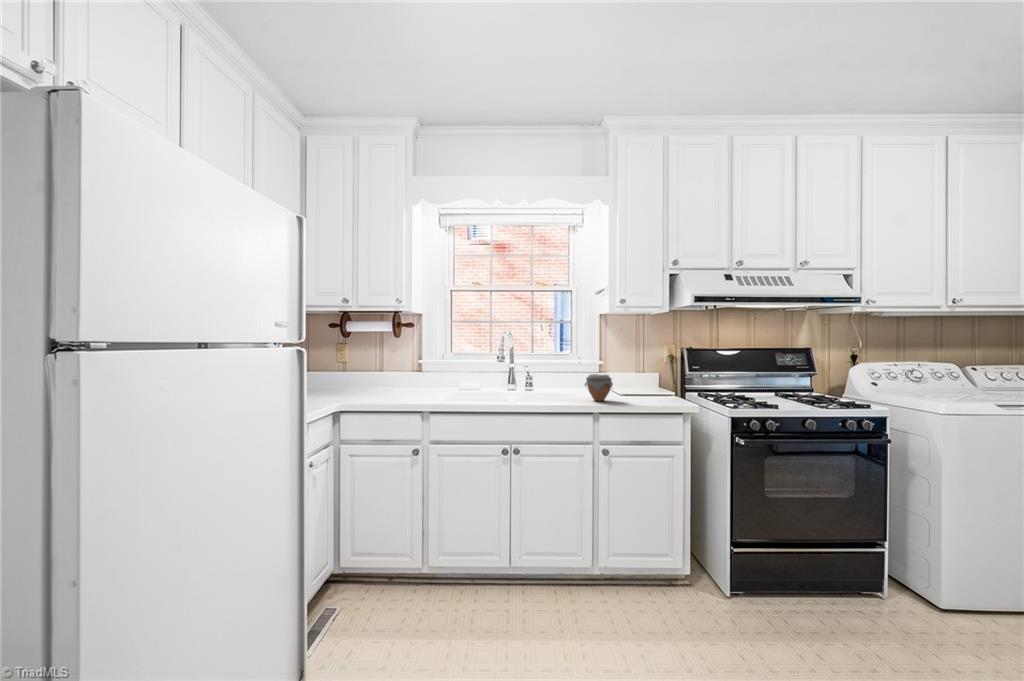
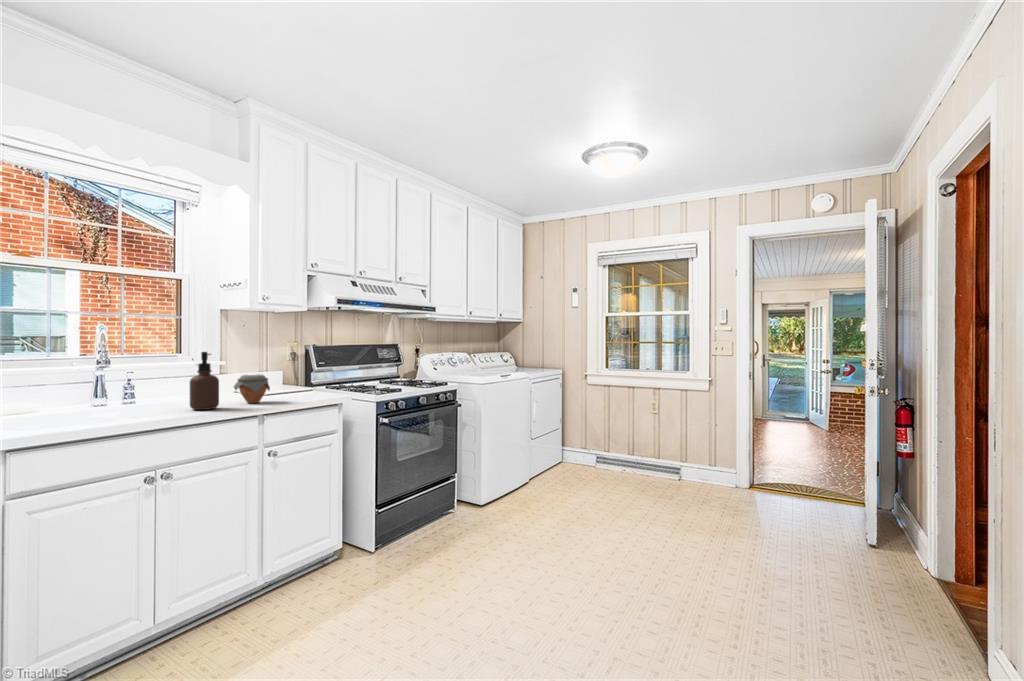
soap dispenser: none [543,352,564,402] -> present [190,352,219,410]

